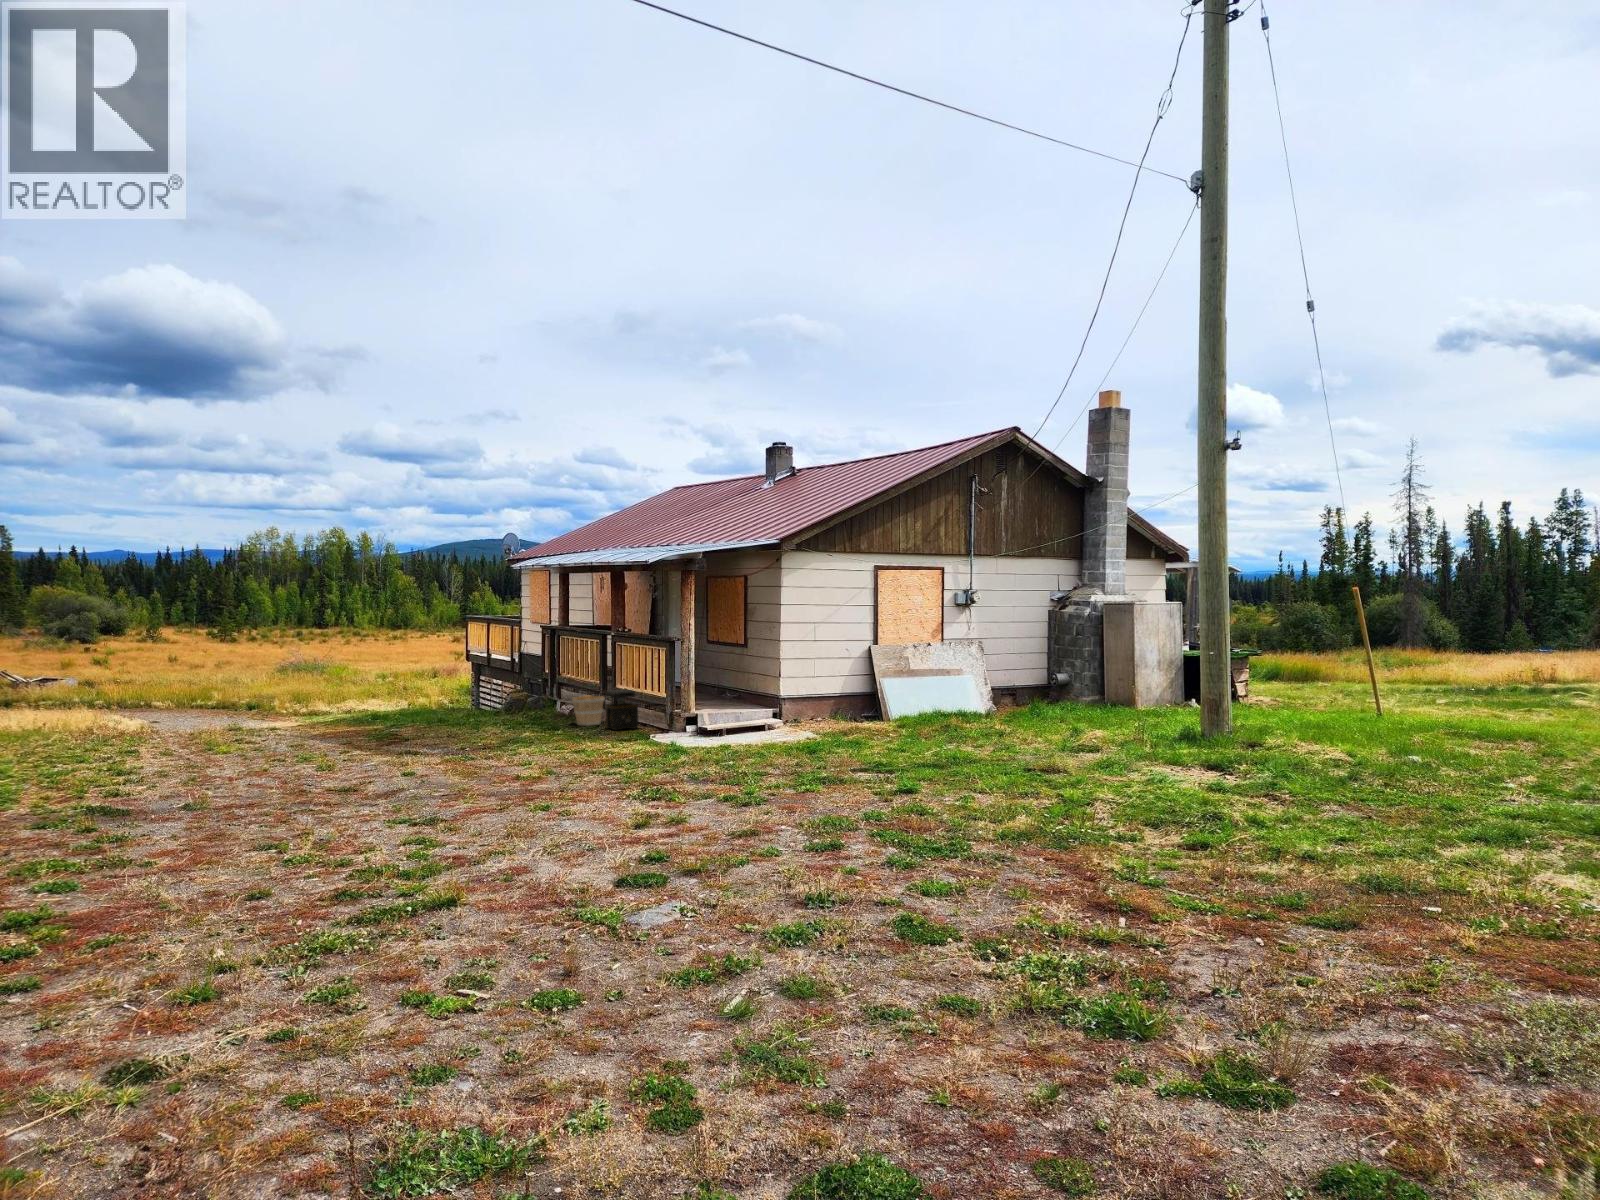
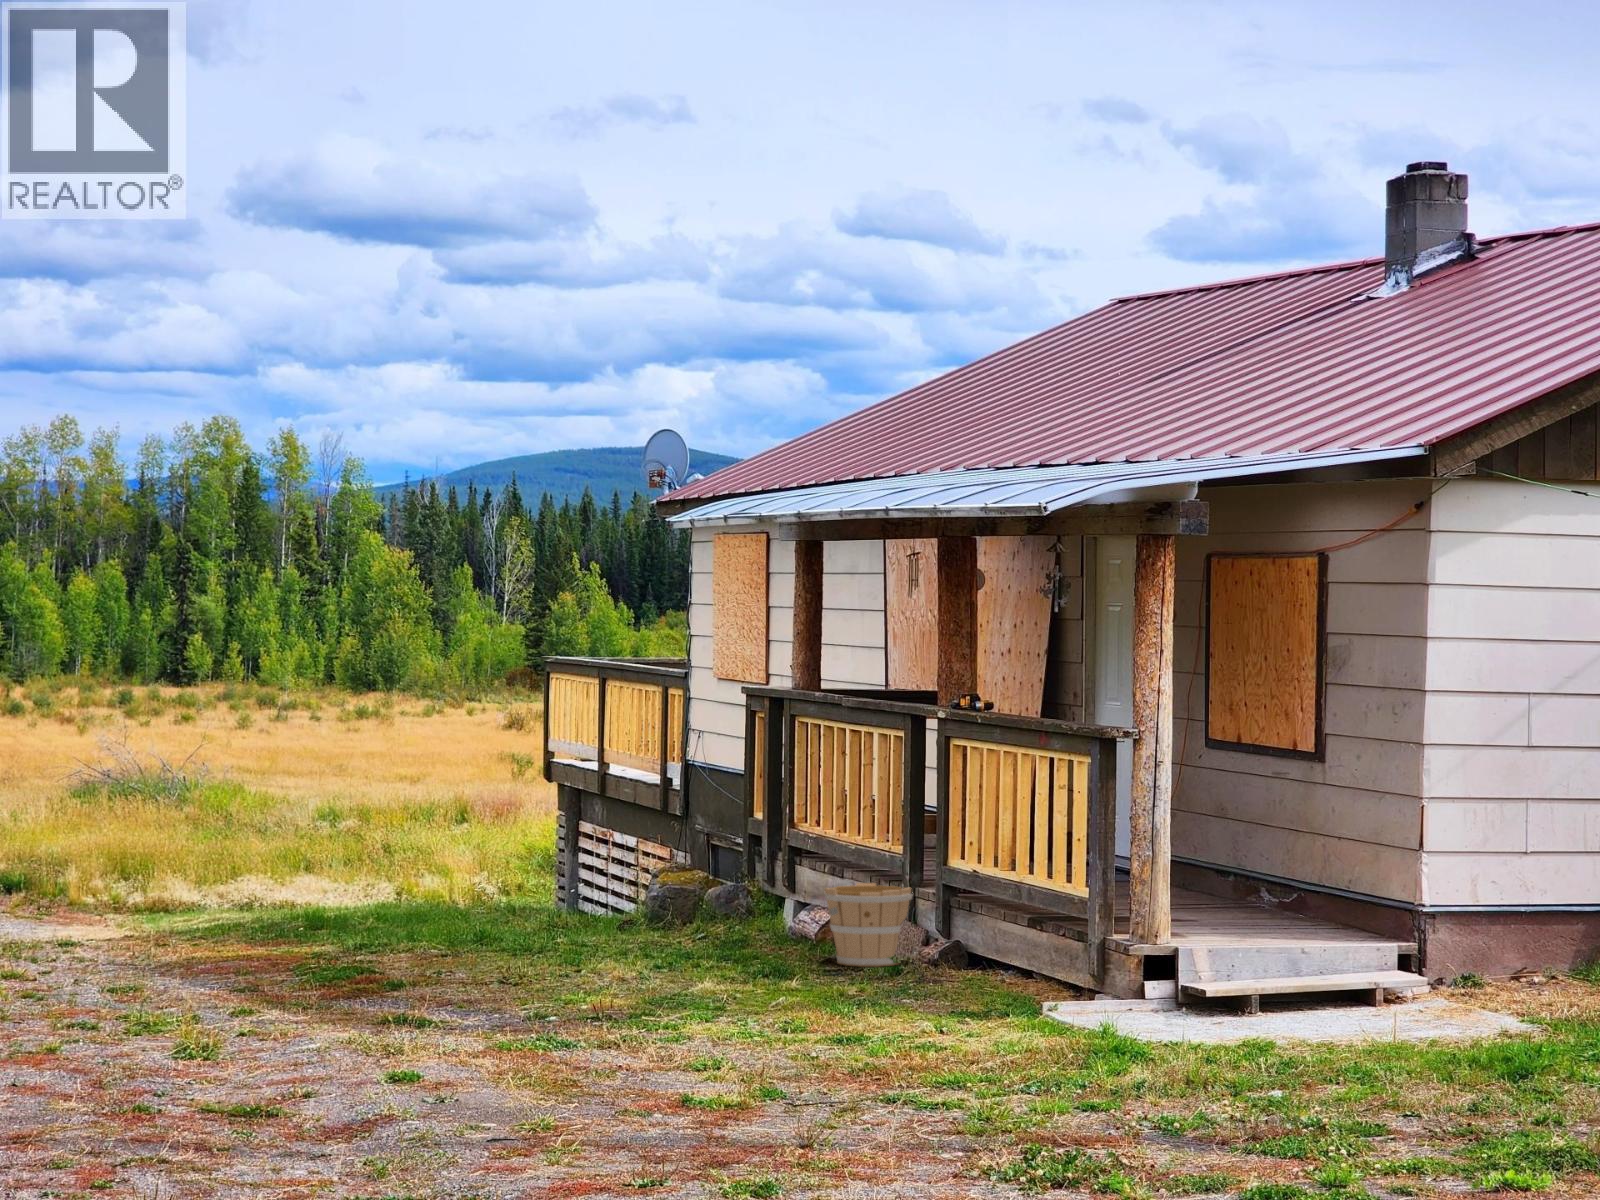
toolbox: present [605,689,639,730] -> none [916,871,1008,983]

